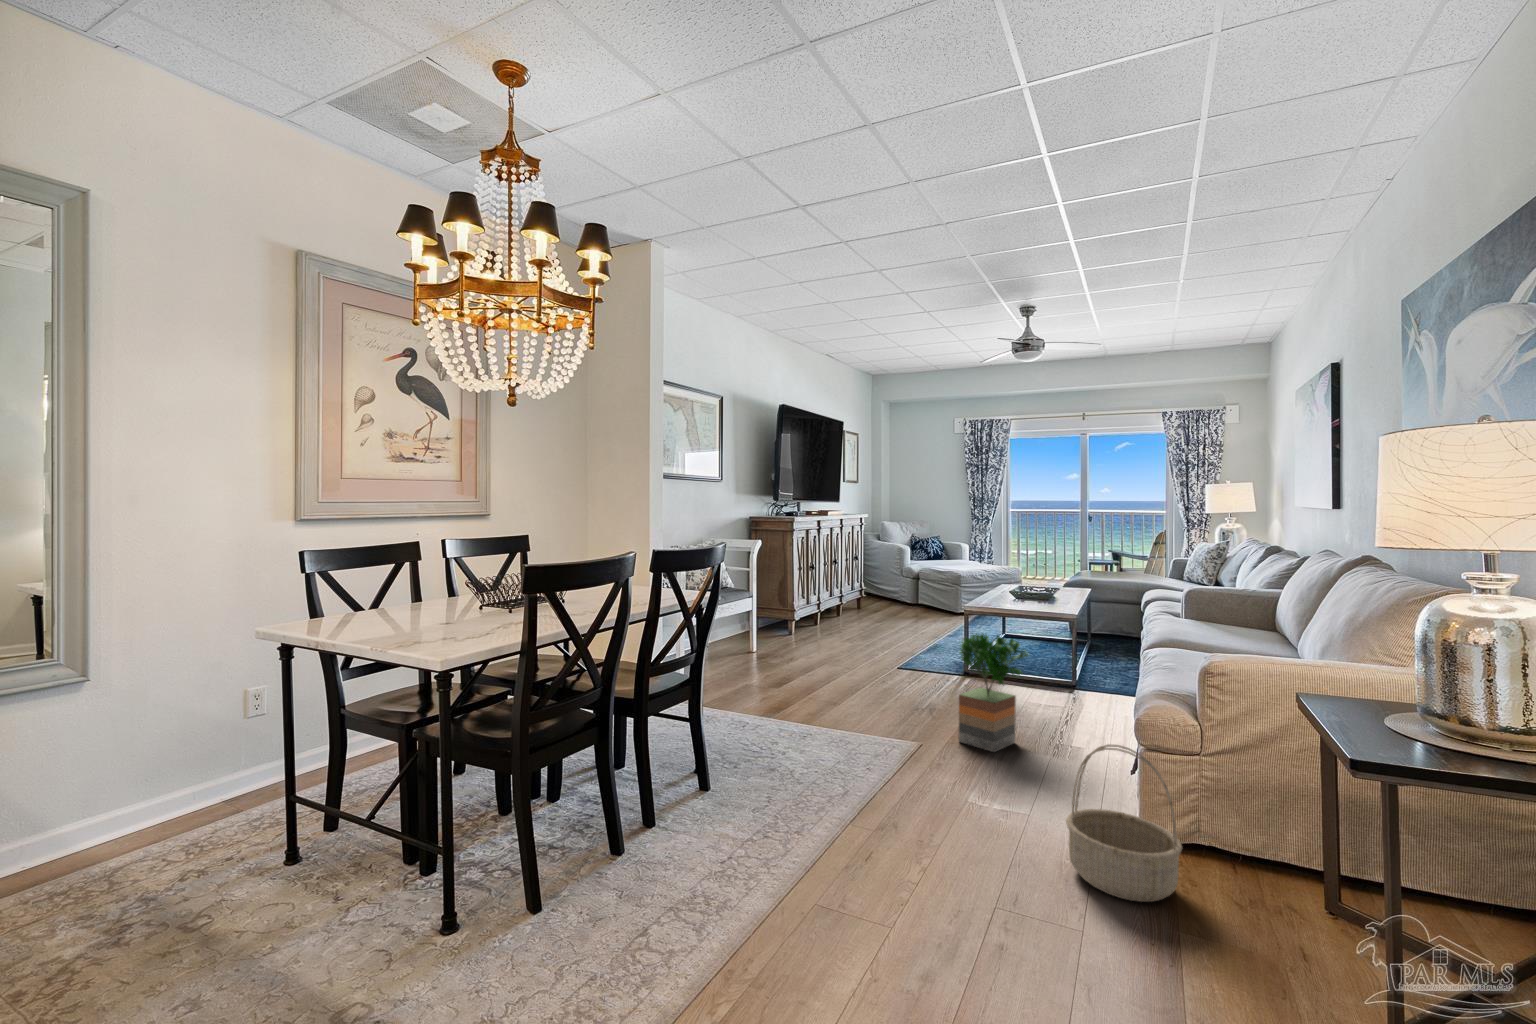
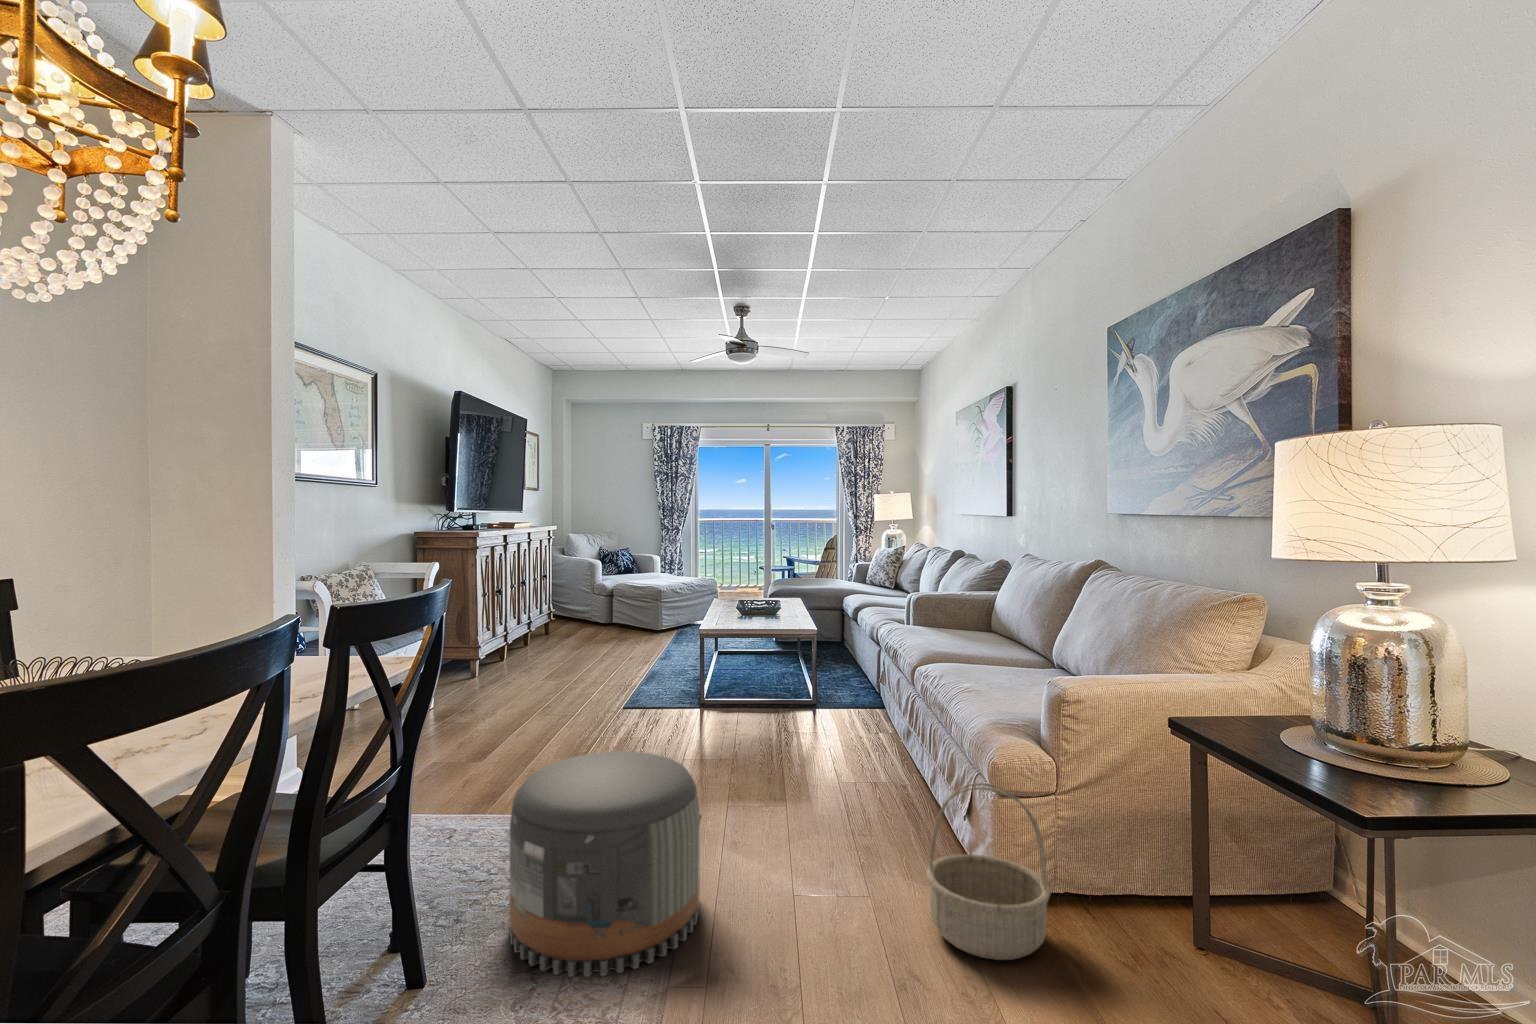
potted tree: present [959,634,1028,752] -> none [729,659,809,797]
pouf: none [752,682,888,830] -> present [510,751,700,977]

